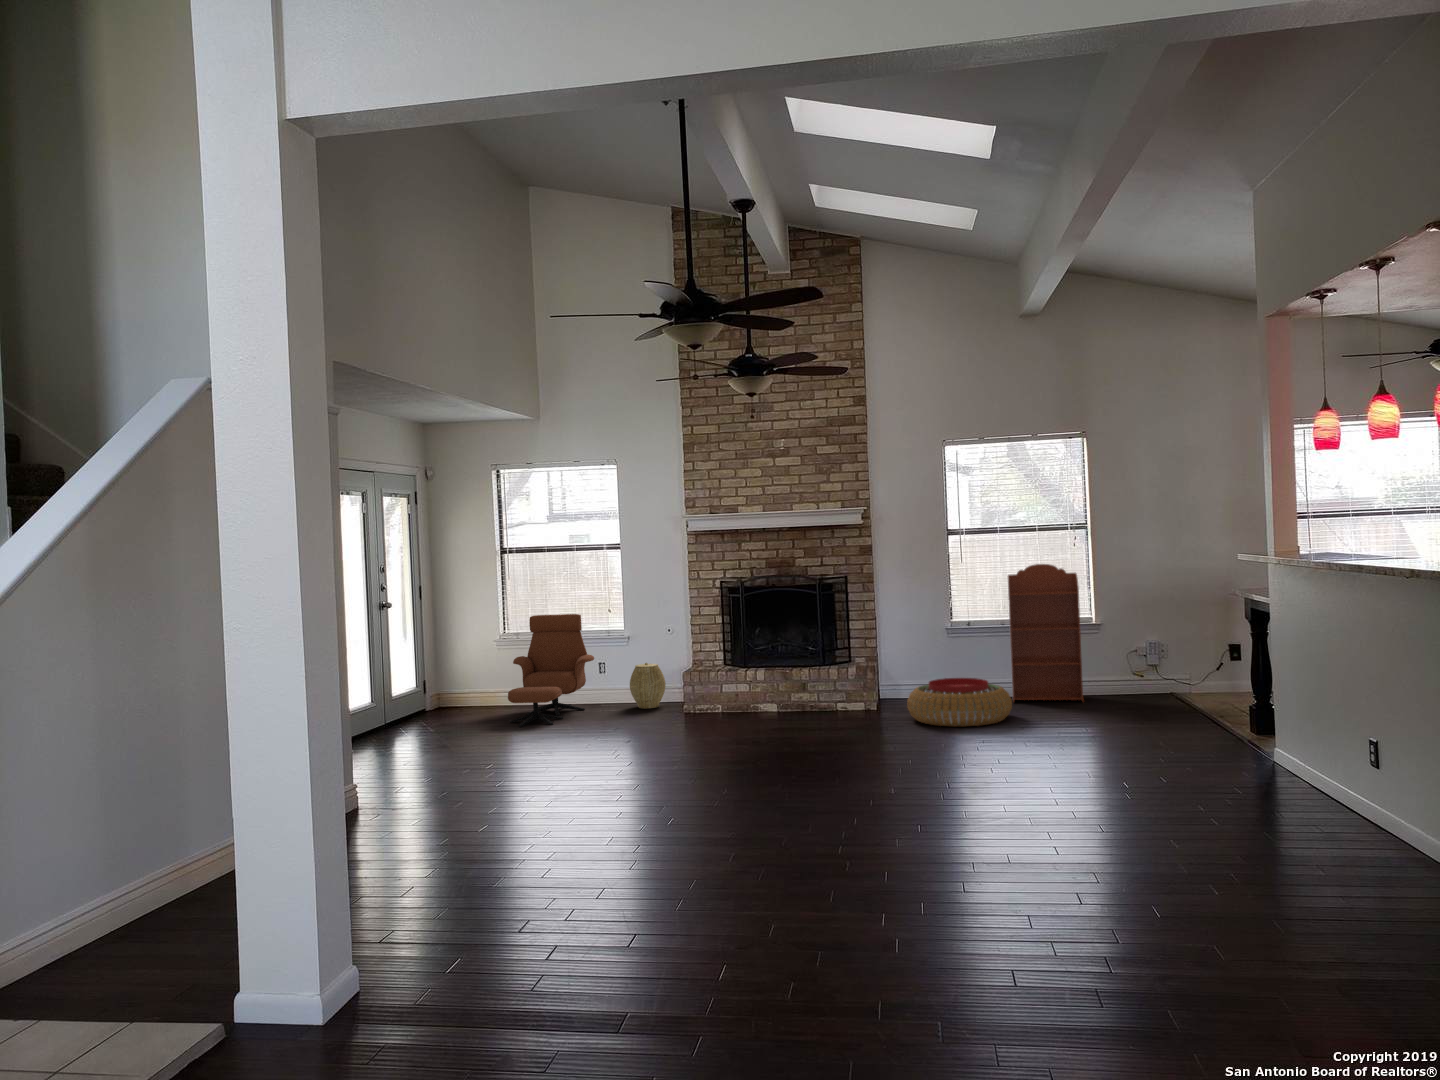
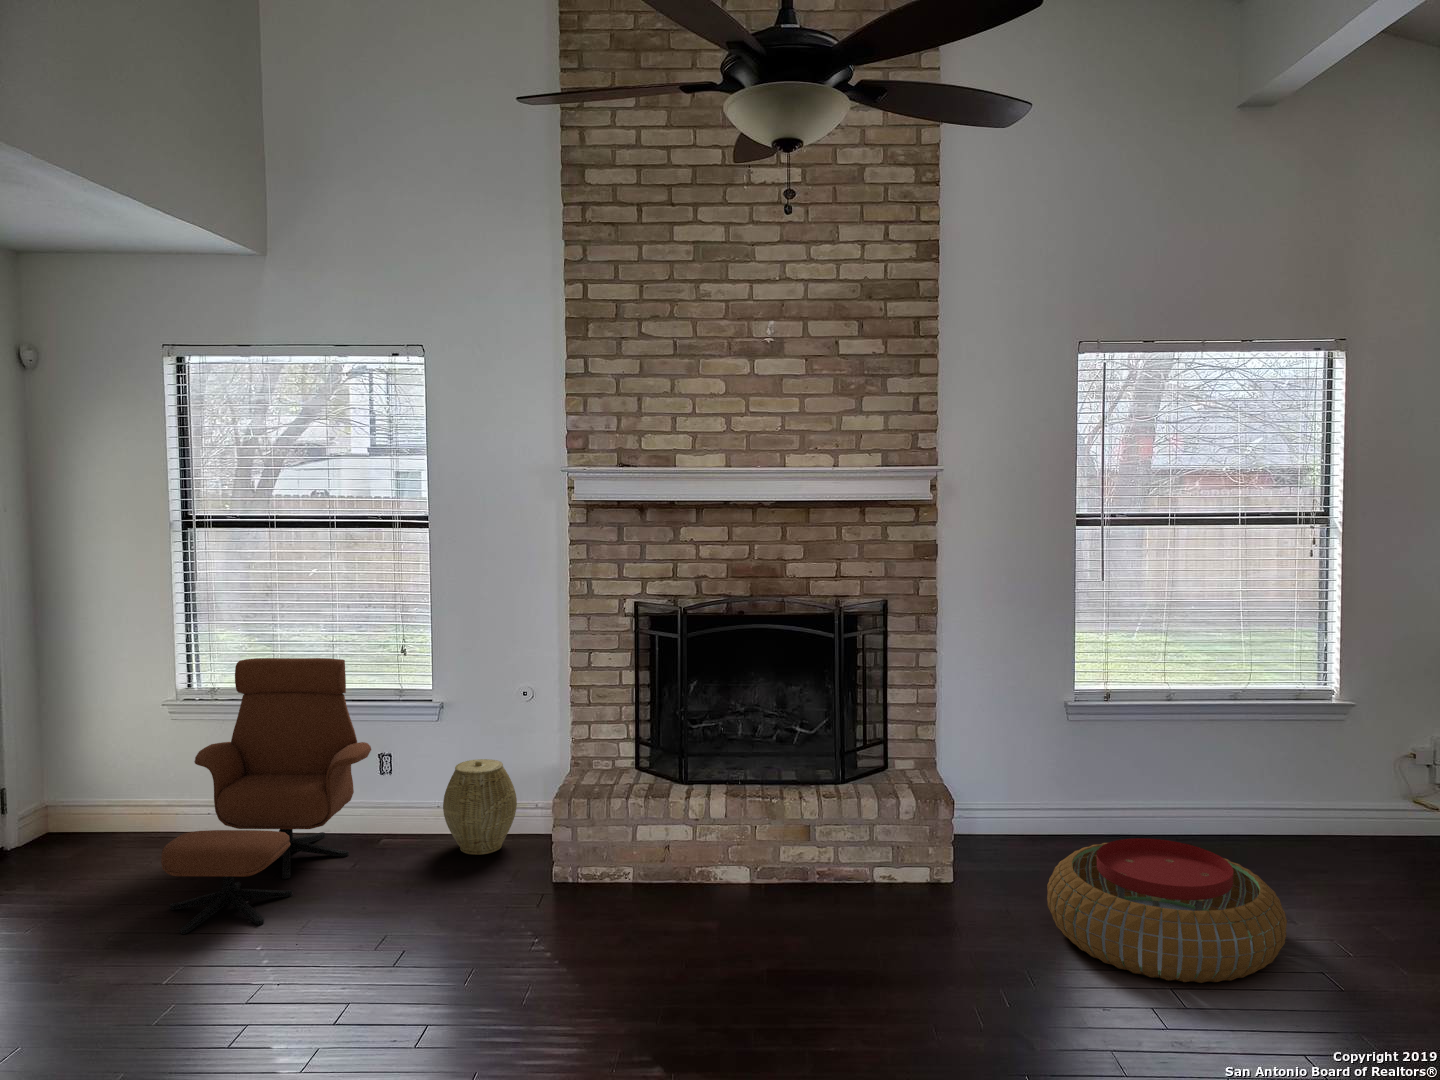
bookcase: present [1007,564,1084,702] -> none [1189,591,1358,871]

